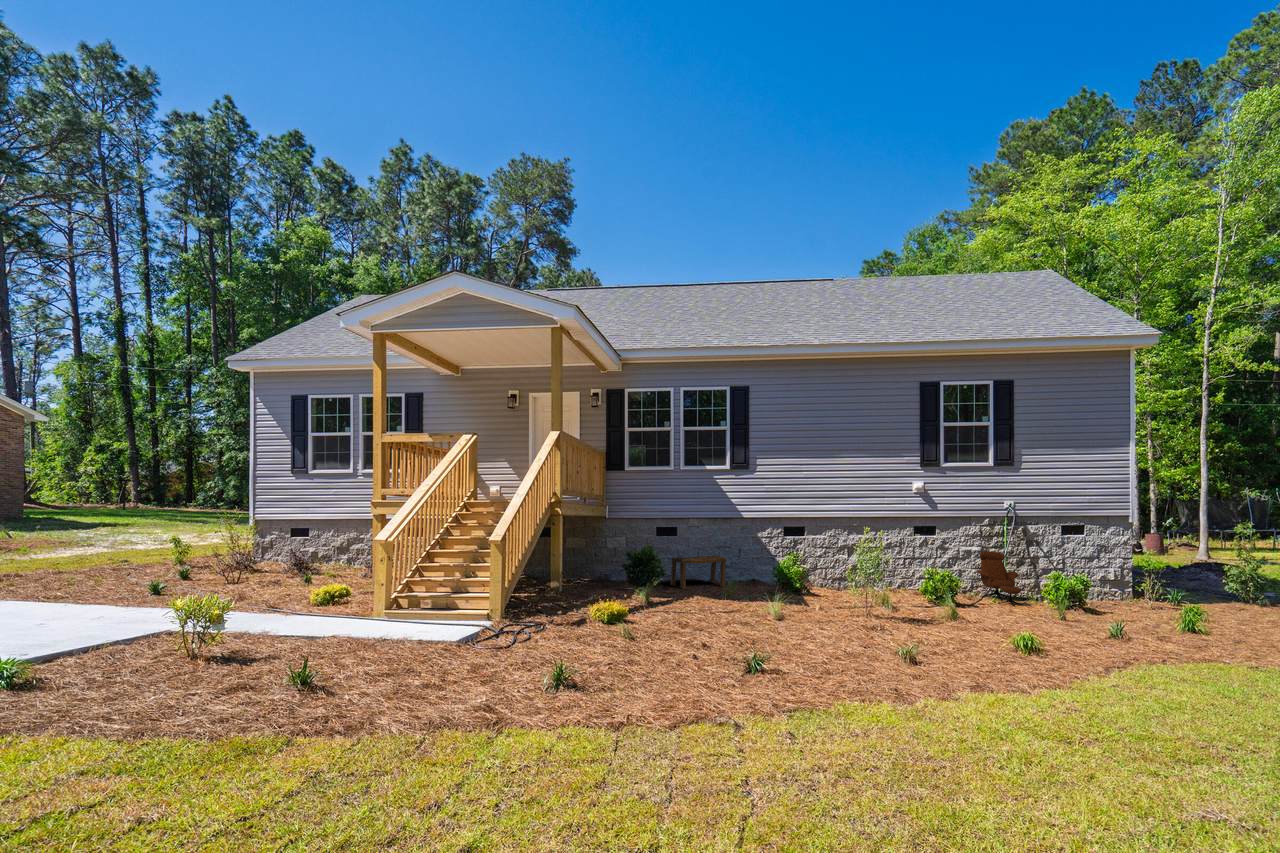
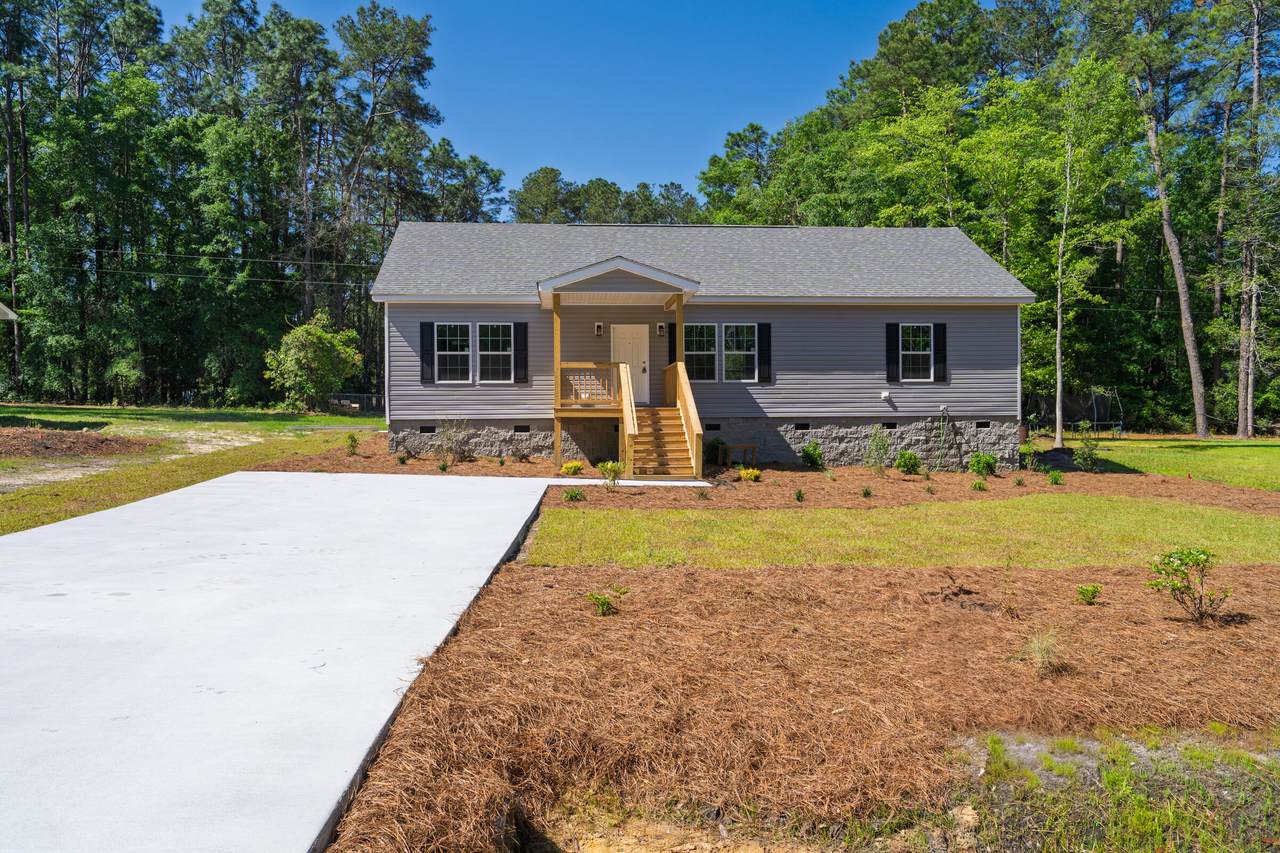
lounge chair: present [977,551,1022,607] -> none [922,440,952,475]

